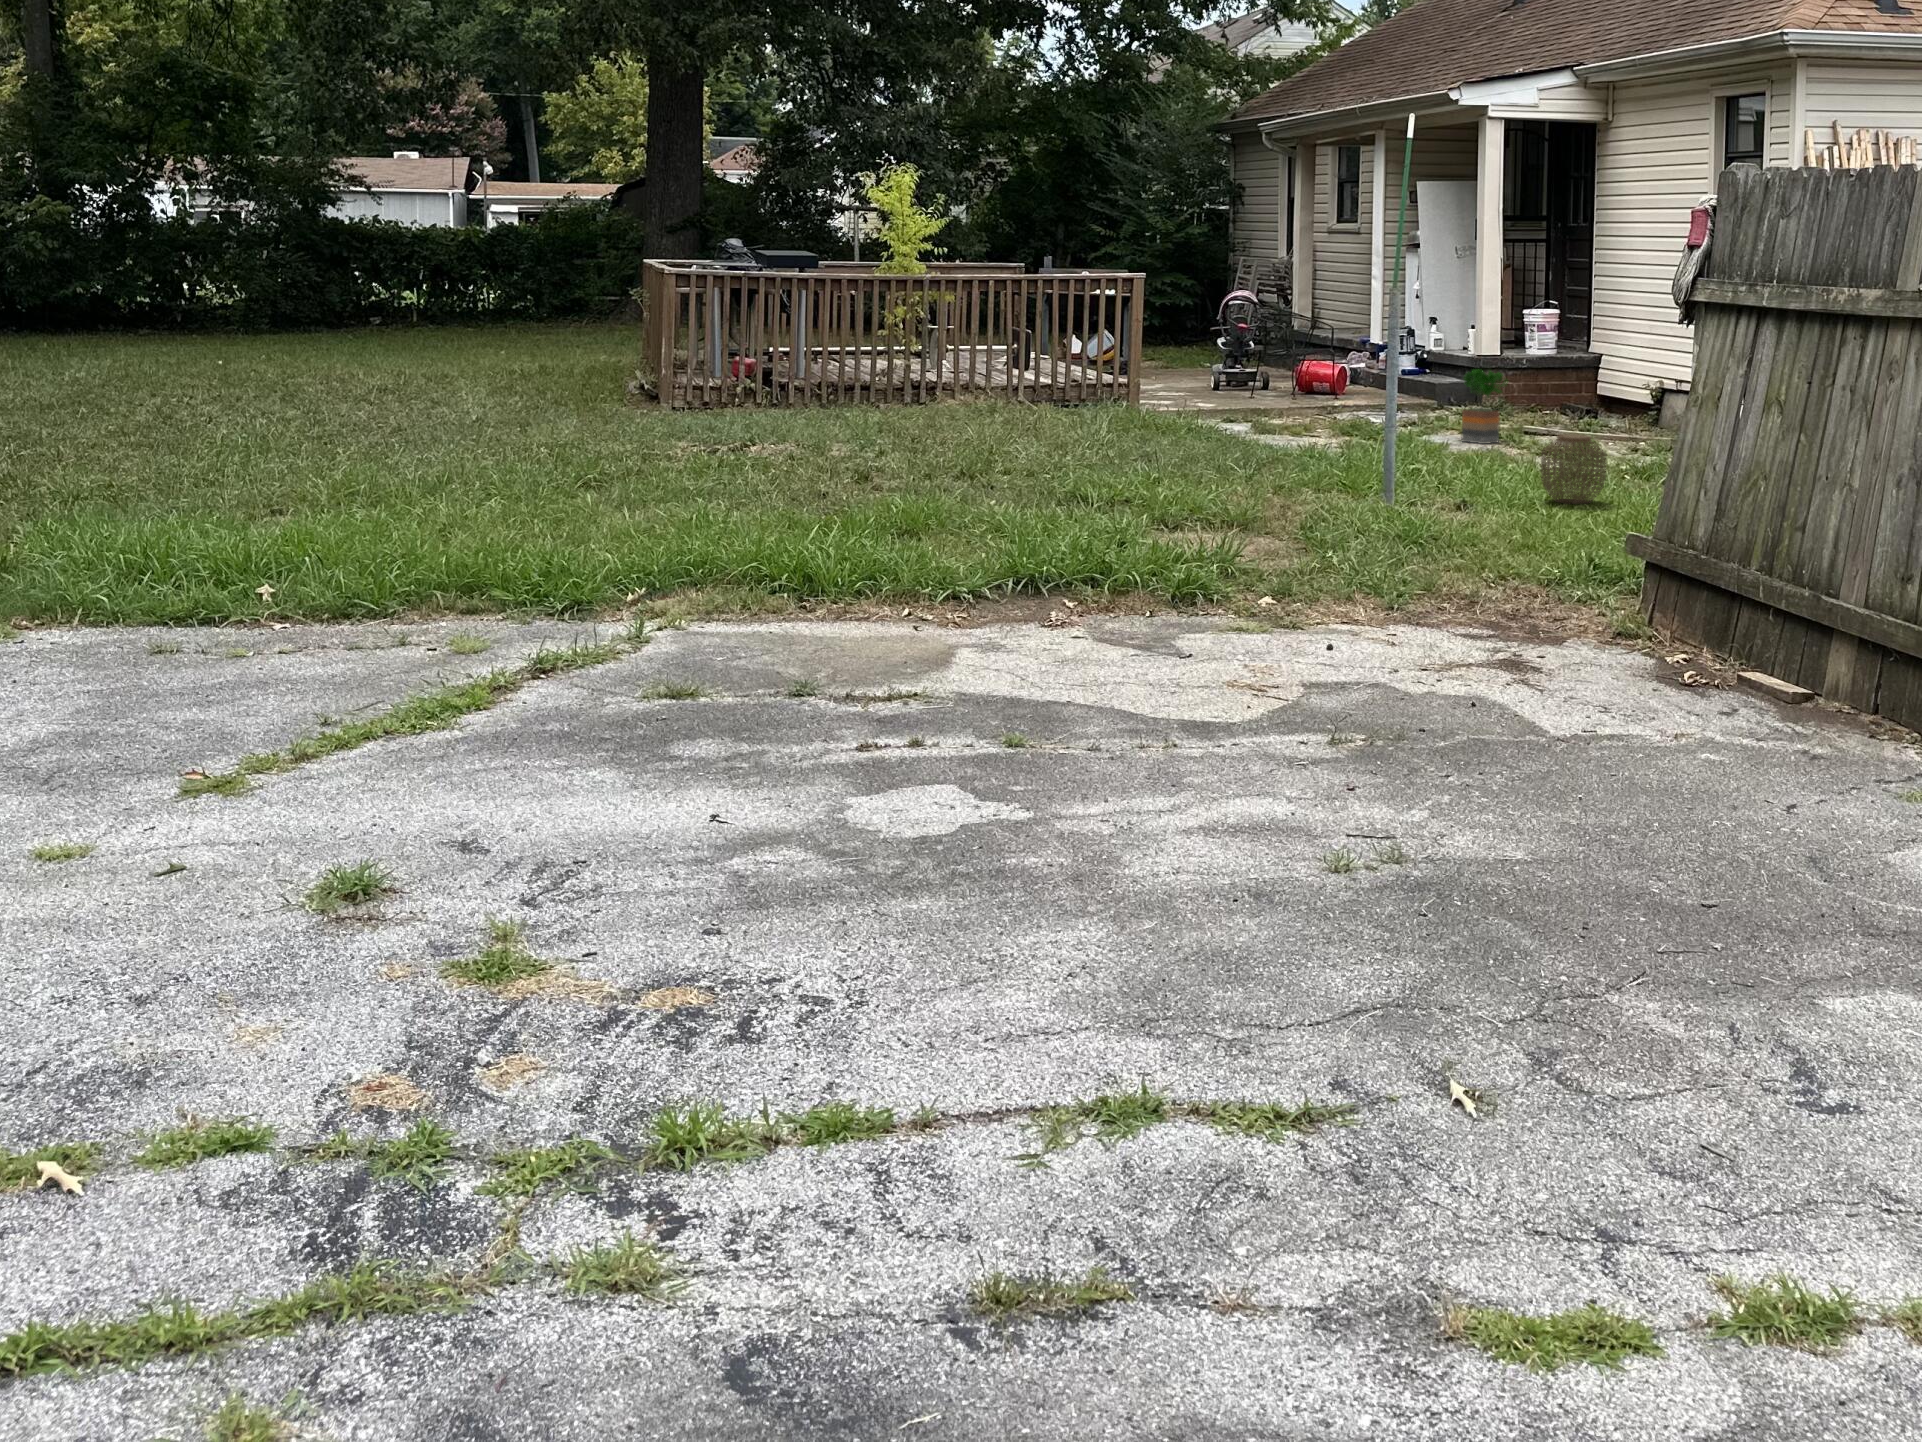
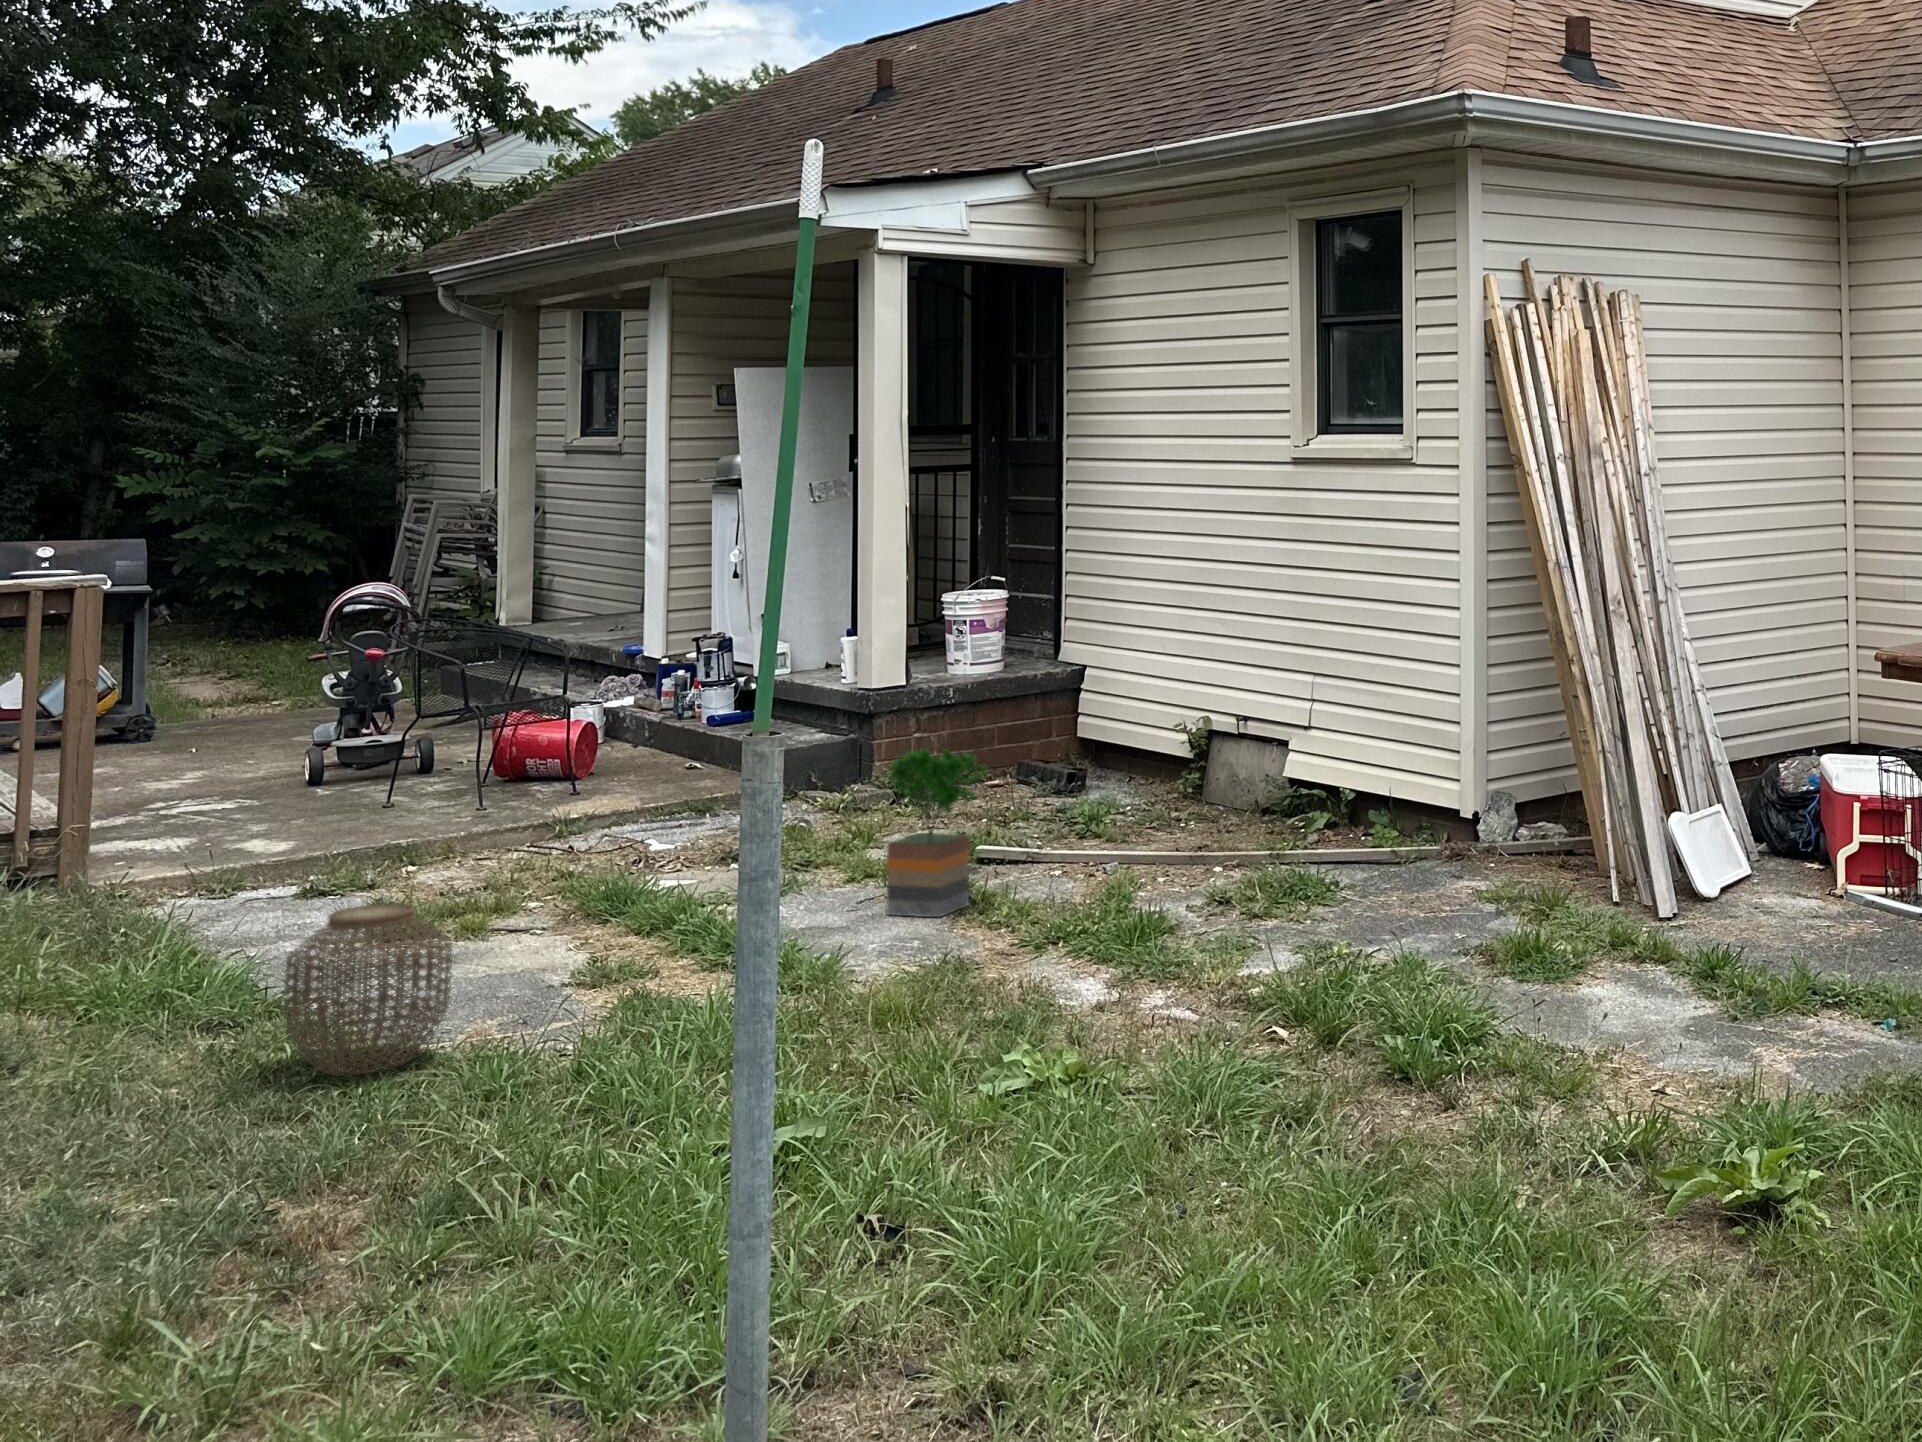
woven basket: present [1541,434,1607,504] -> present [285,903,451,1075]

